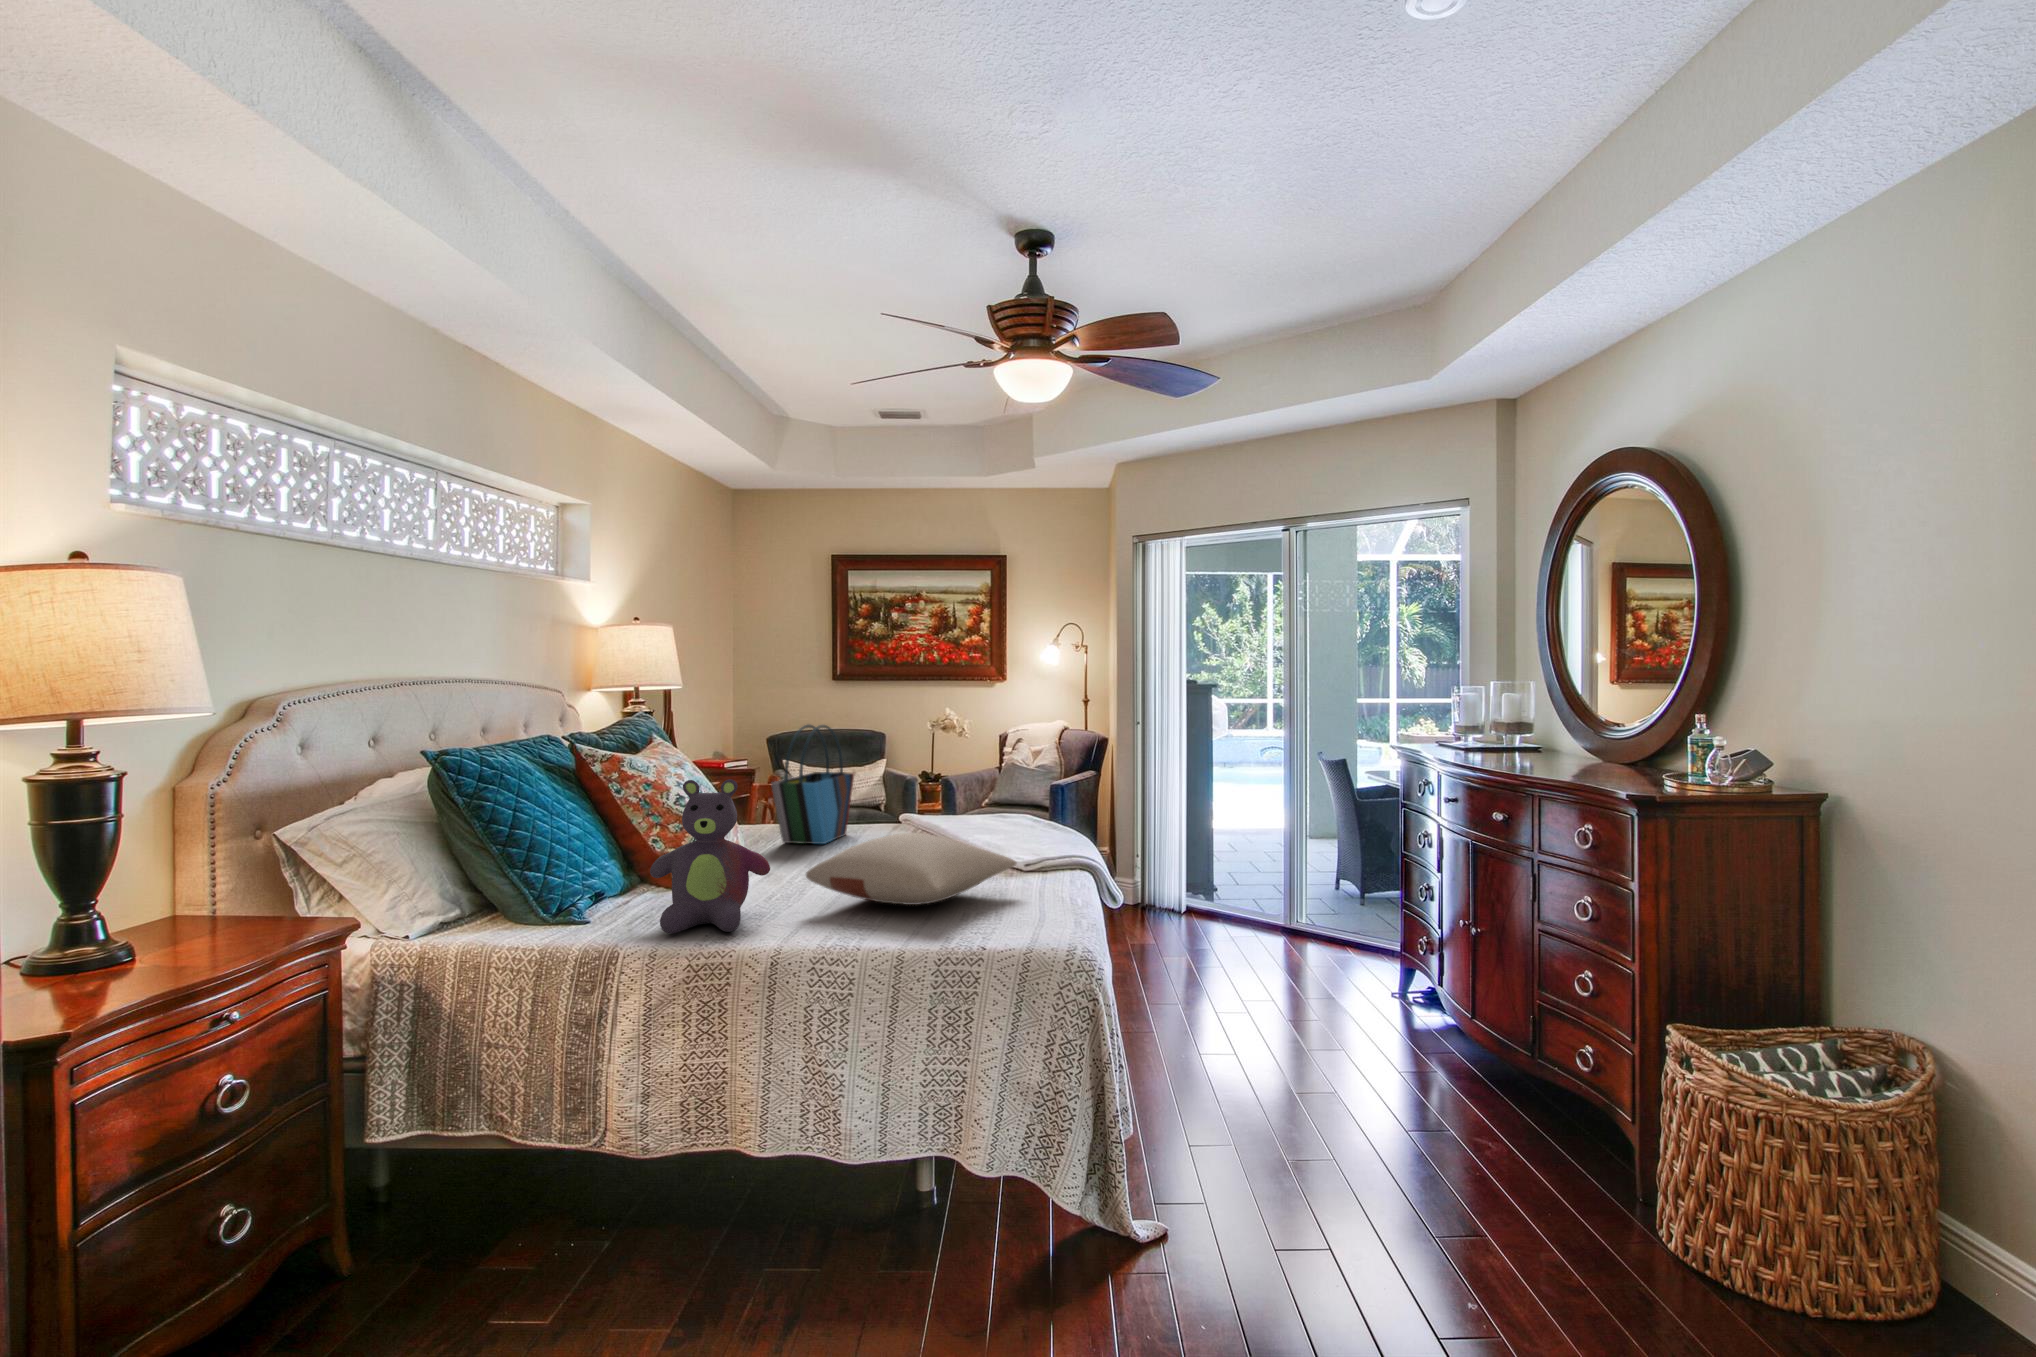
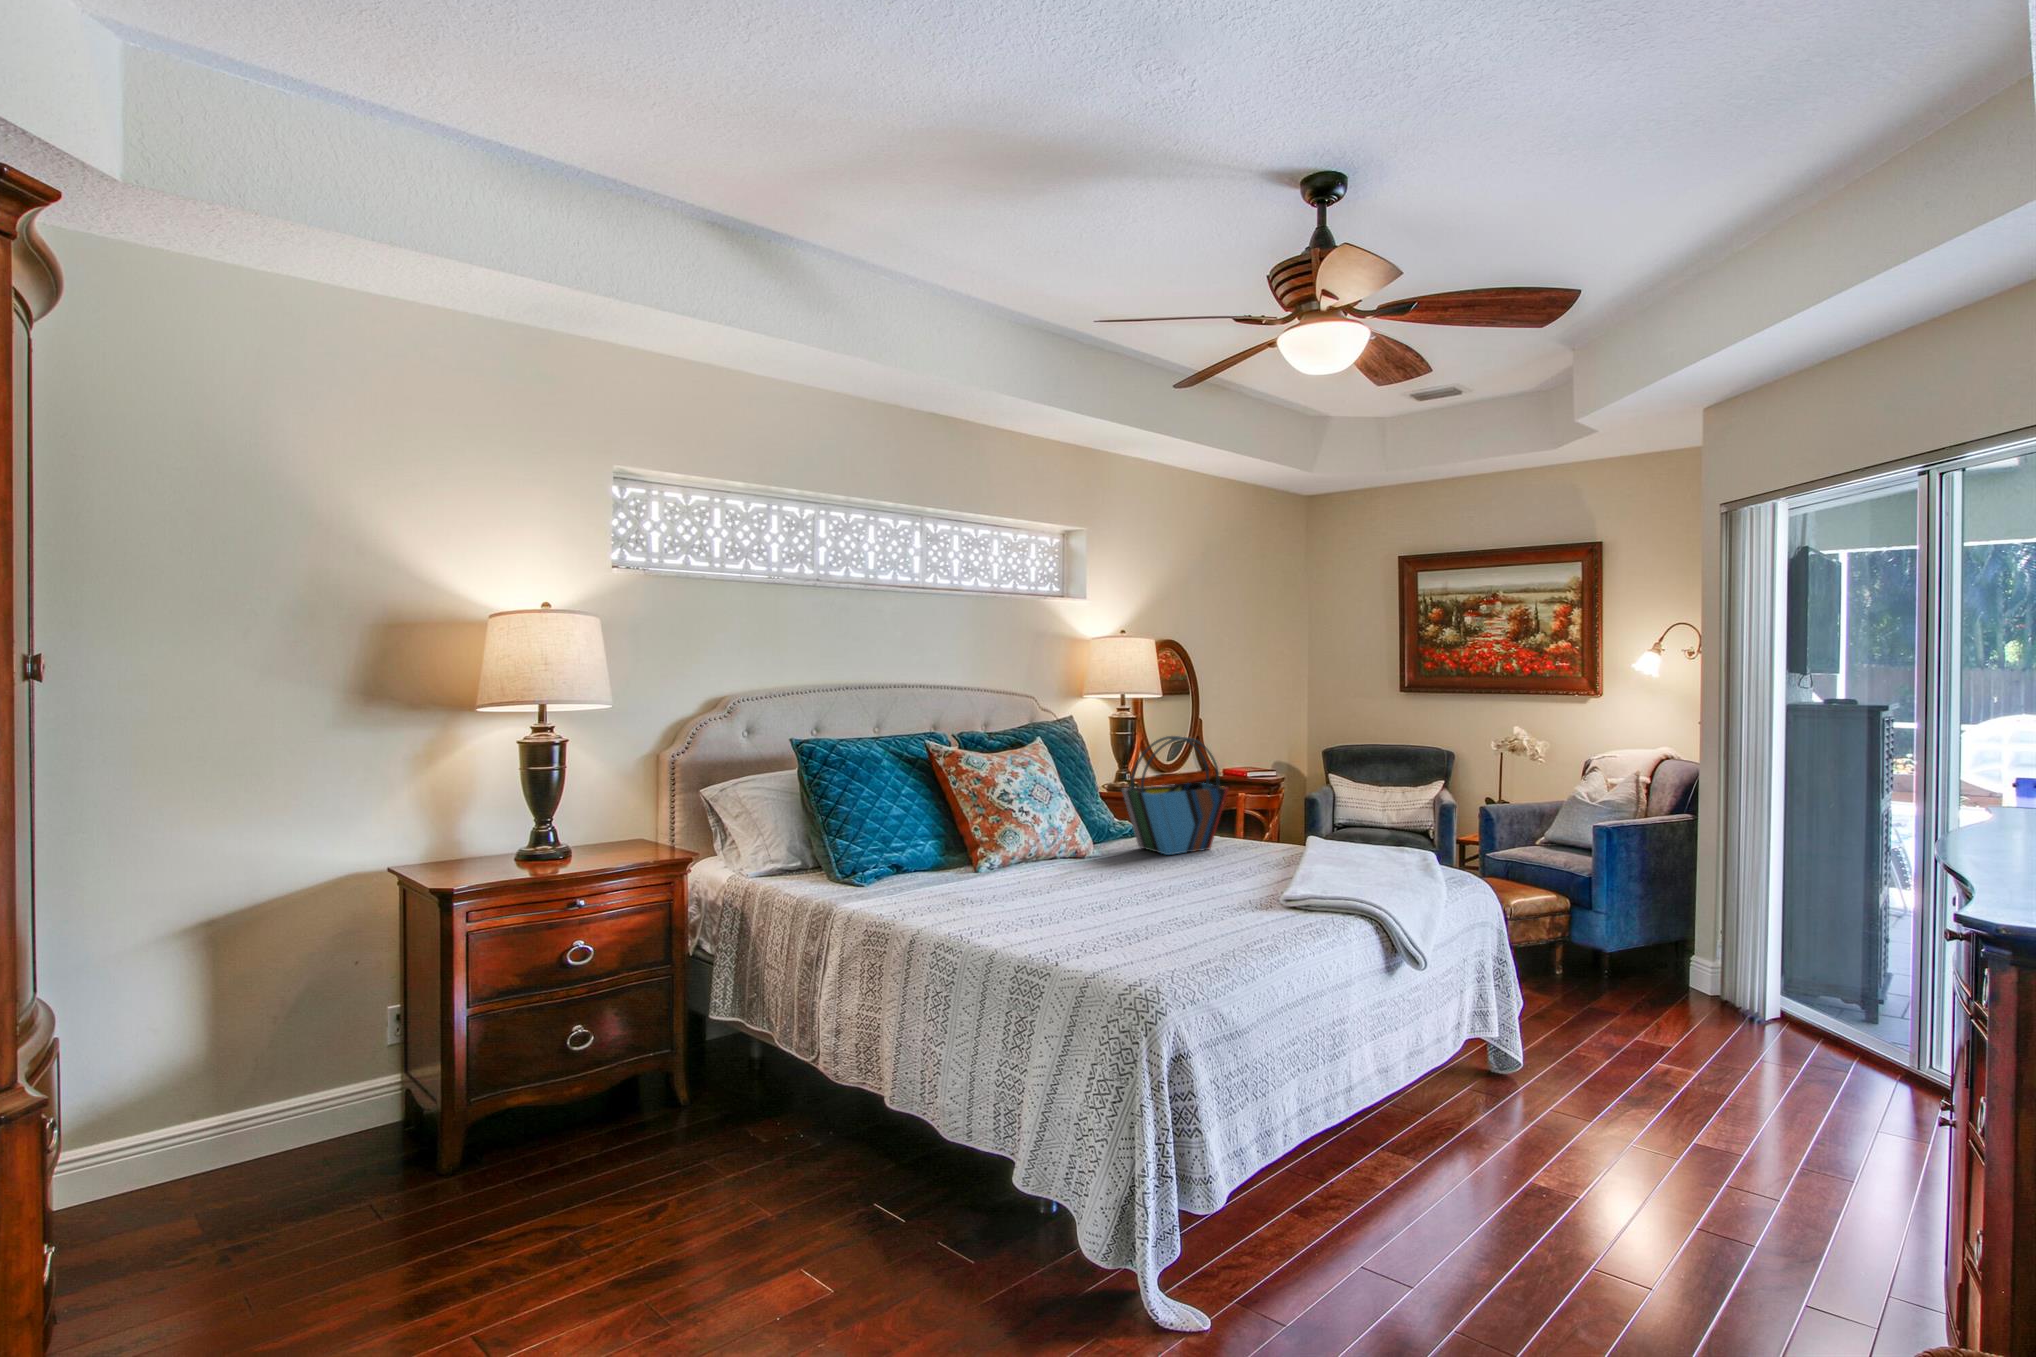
stuffed bear: present [650,779,770,934] -> none [872,780,976,919]
pillow: present [806,833,1017,905] -> none [1008,857,1213,934]

